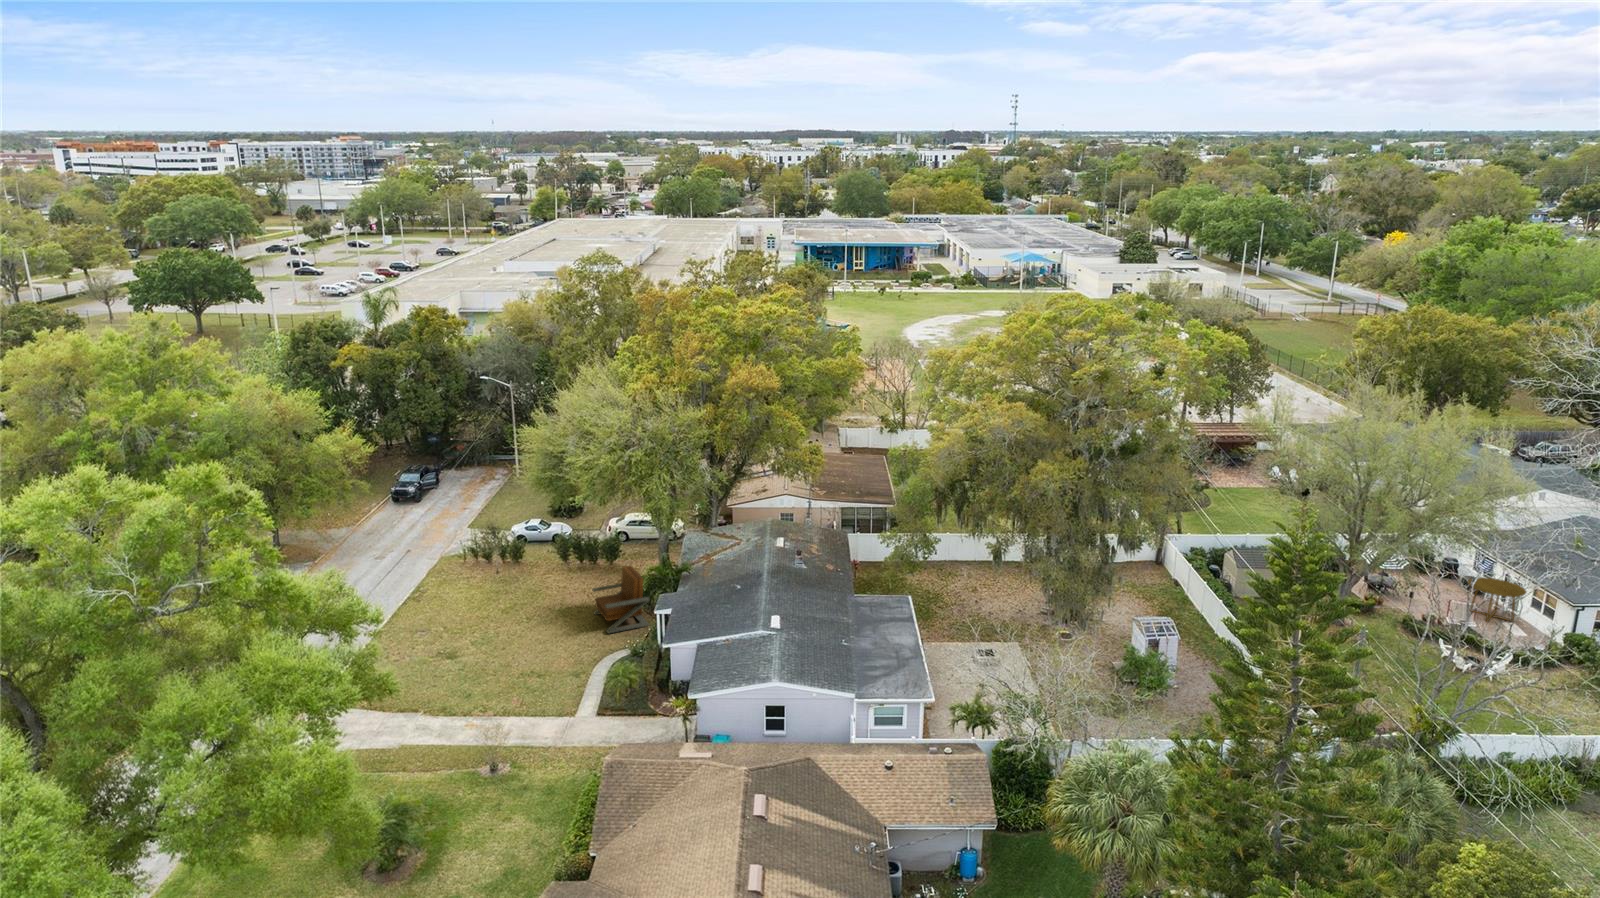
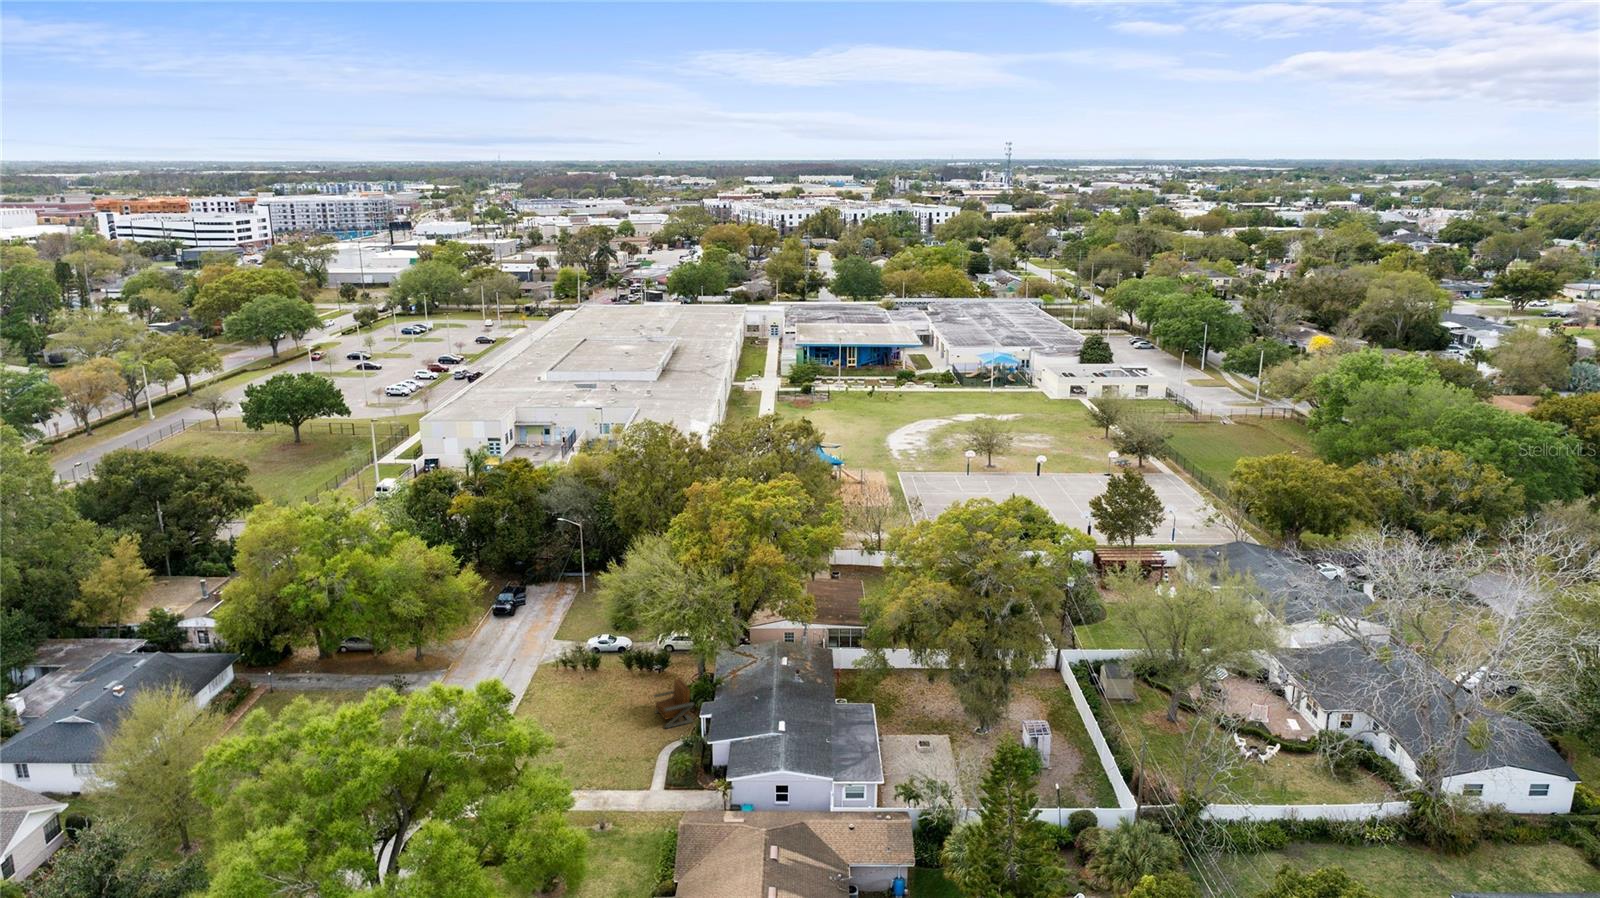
round table: present [1468,577,1526,622] -> none [1264,686,1302,719]

